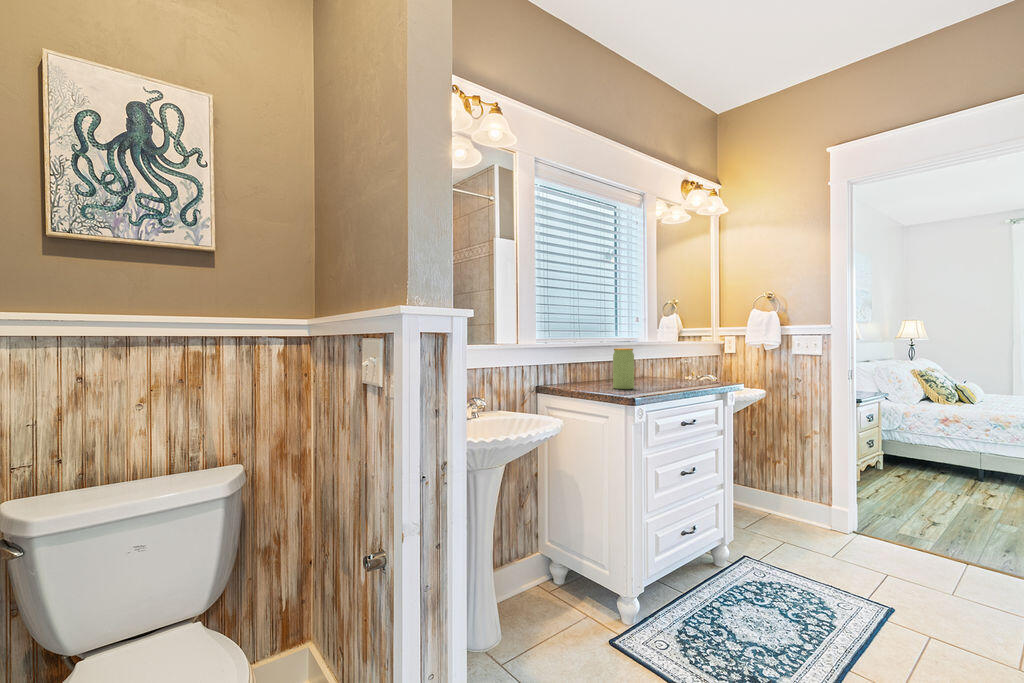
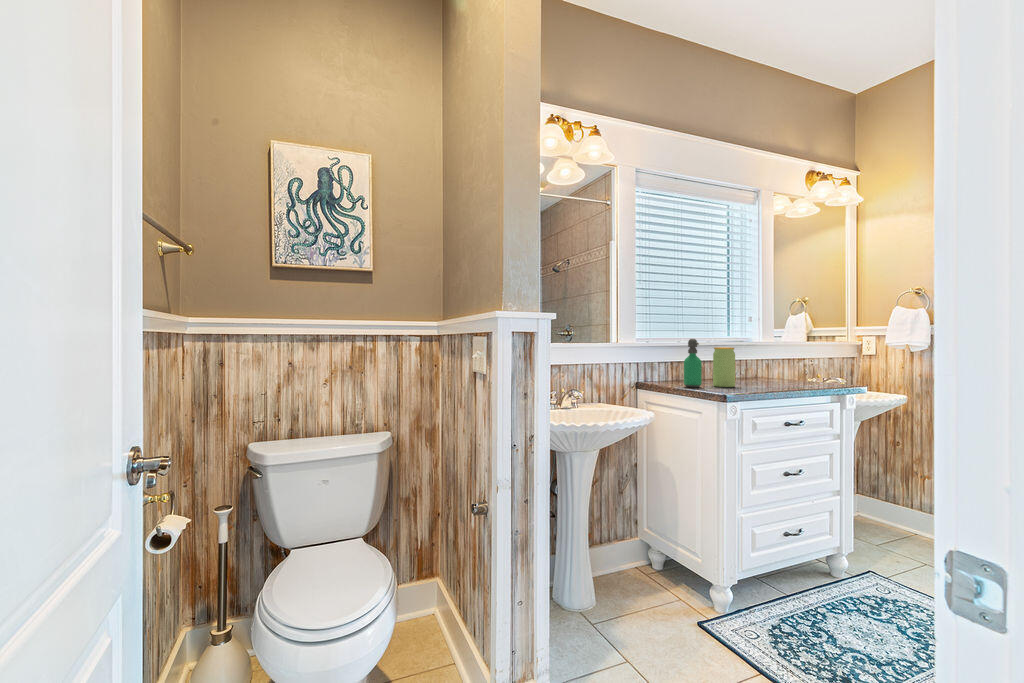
soap dispenser: none [587,340,604,391] -> present [684,339,702,387]

